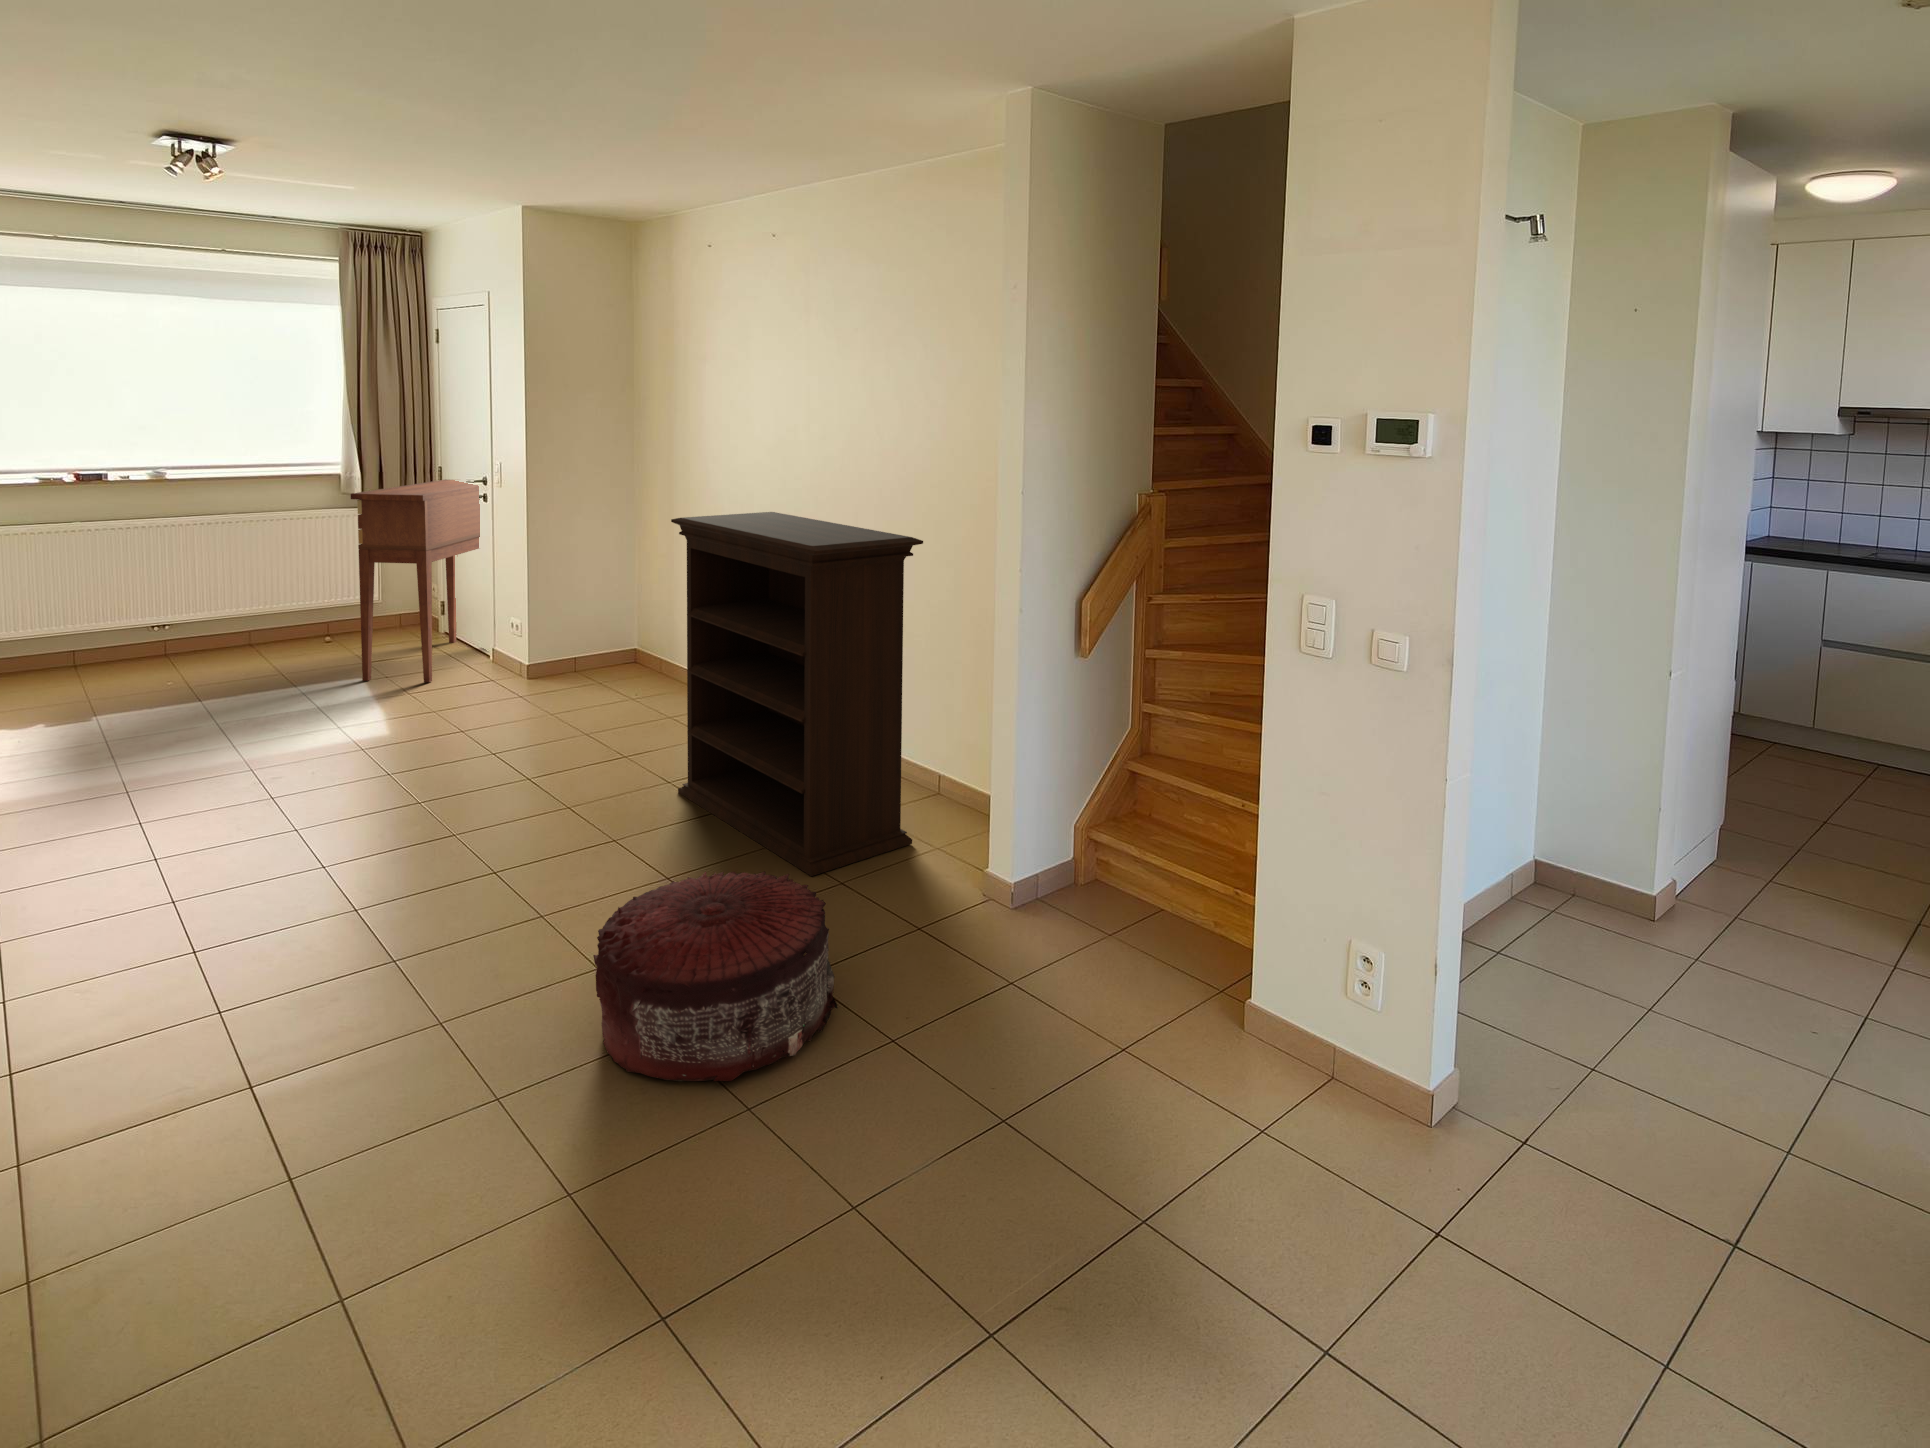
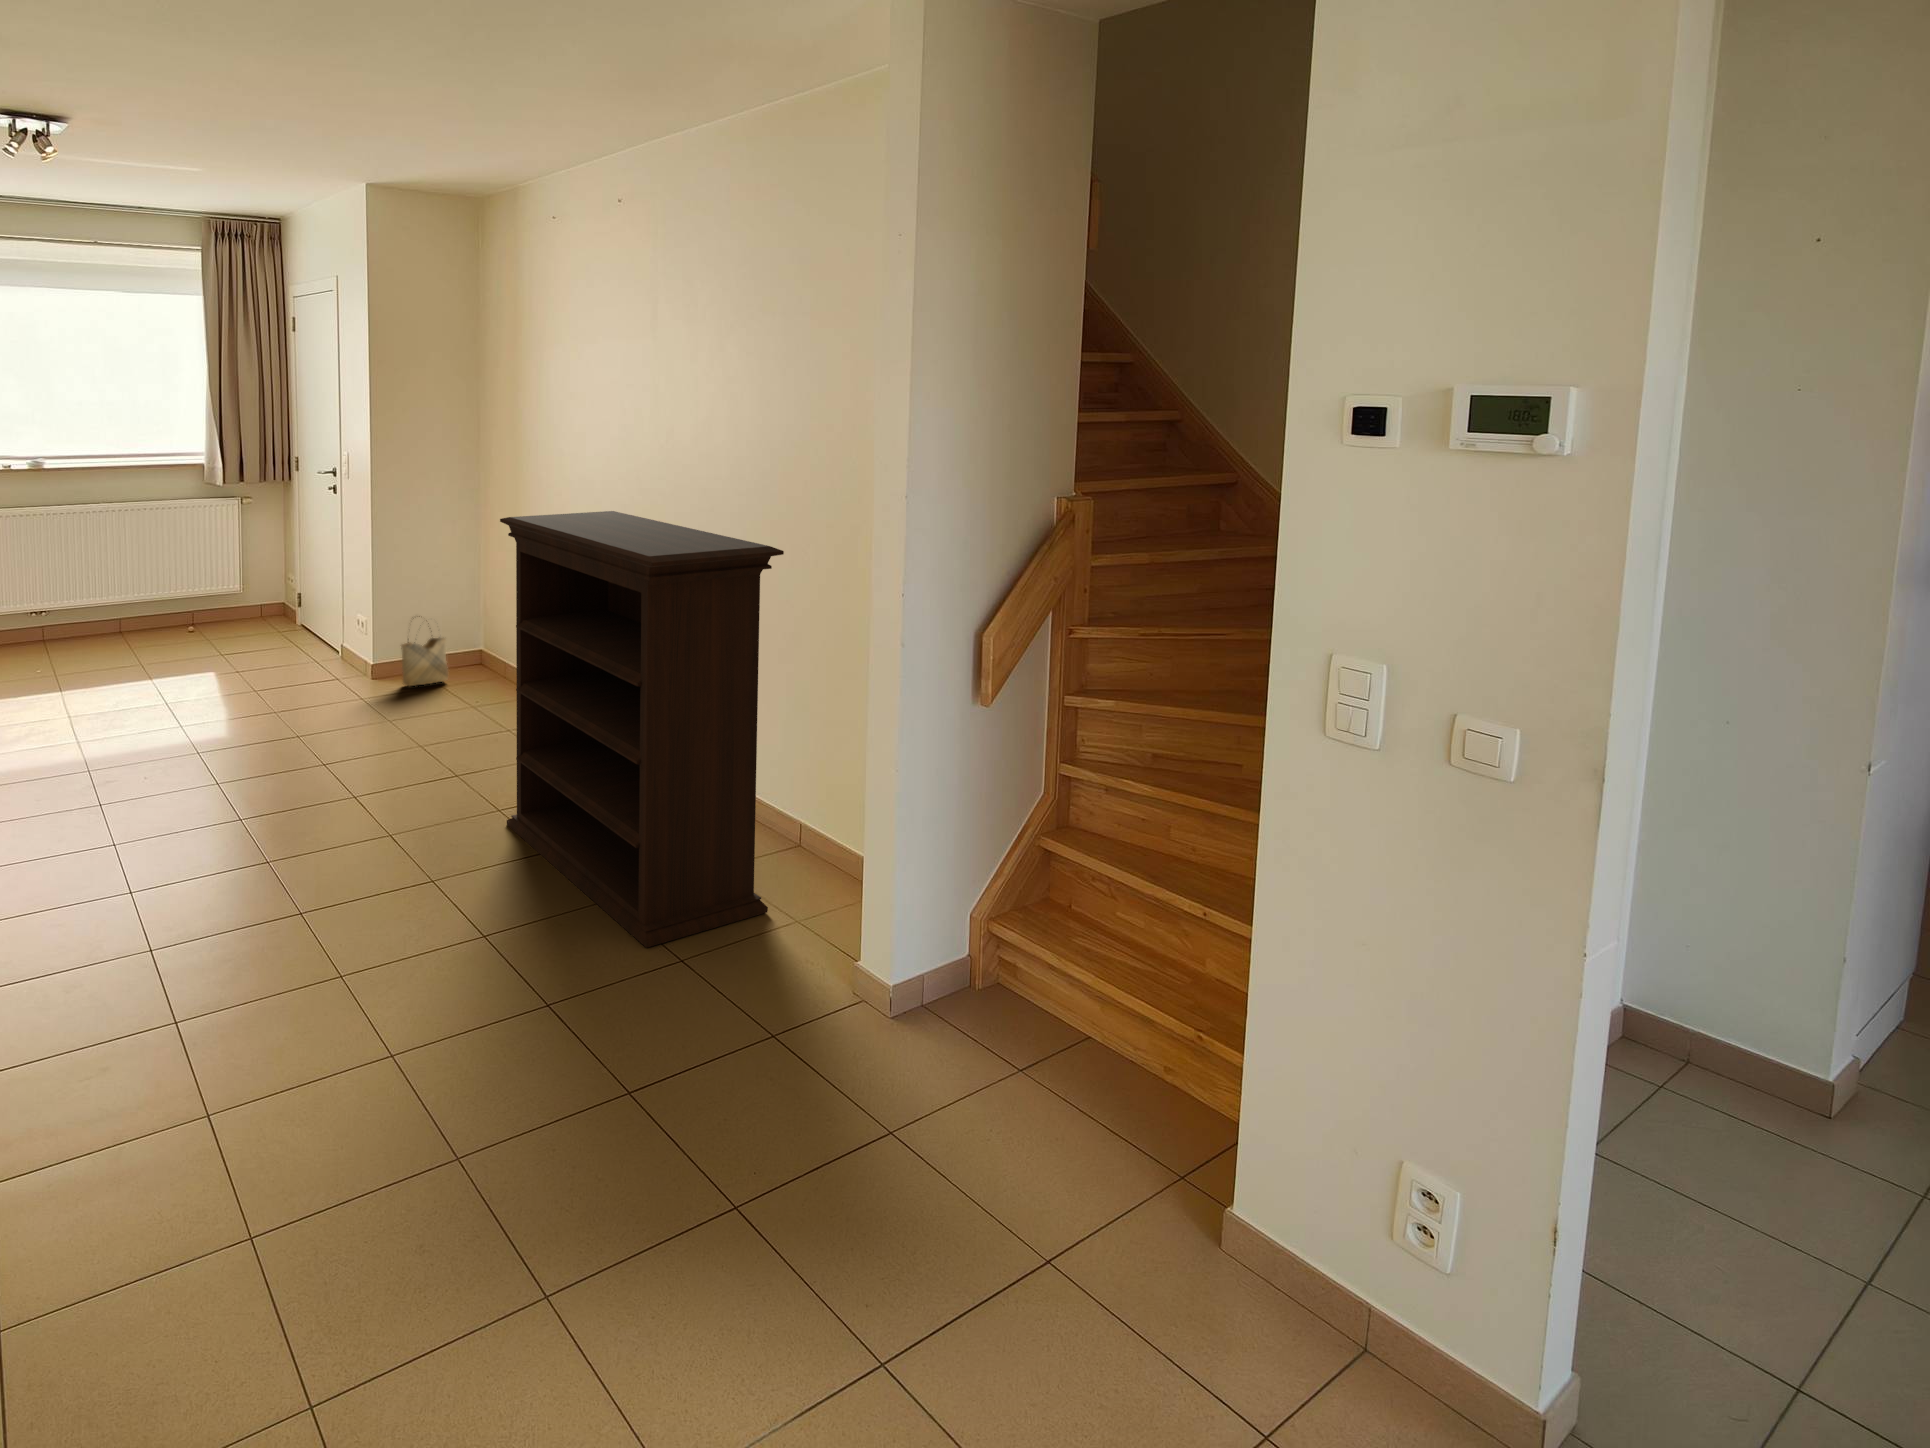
console table: present [351,480,480,682] -> none [201,470,359,680]
woven basket: none [559,616,606,683] -> present [401,616,448,686]
pouf: present [593,872,837,1081] -> none [373,952,666,1249]

